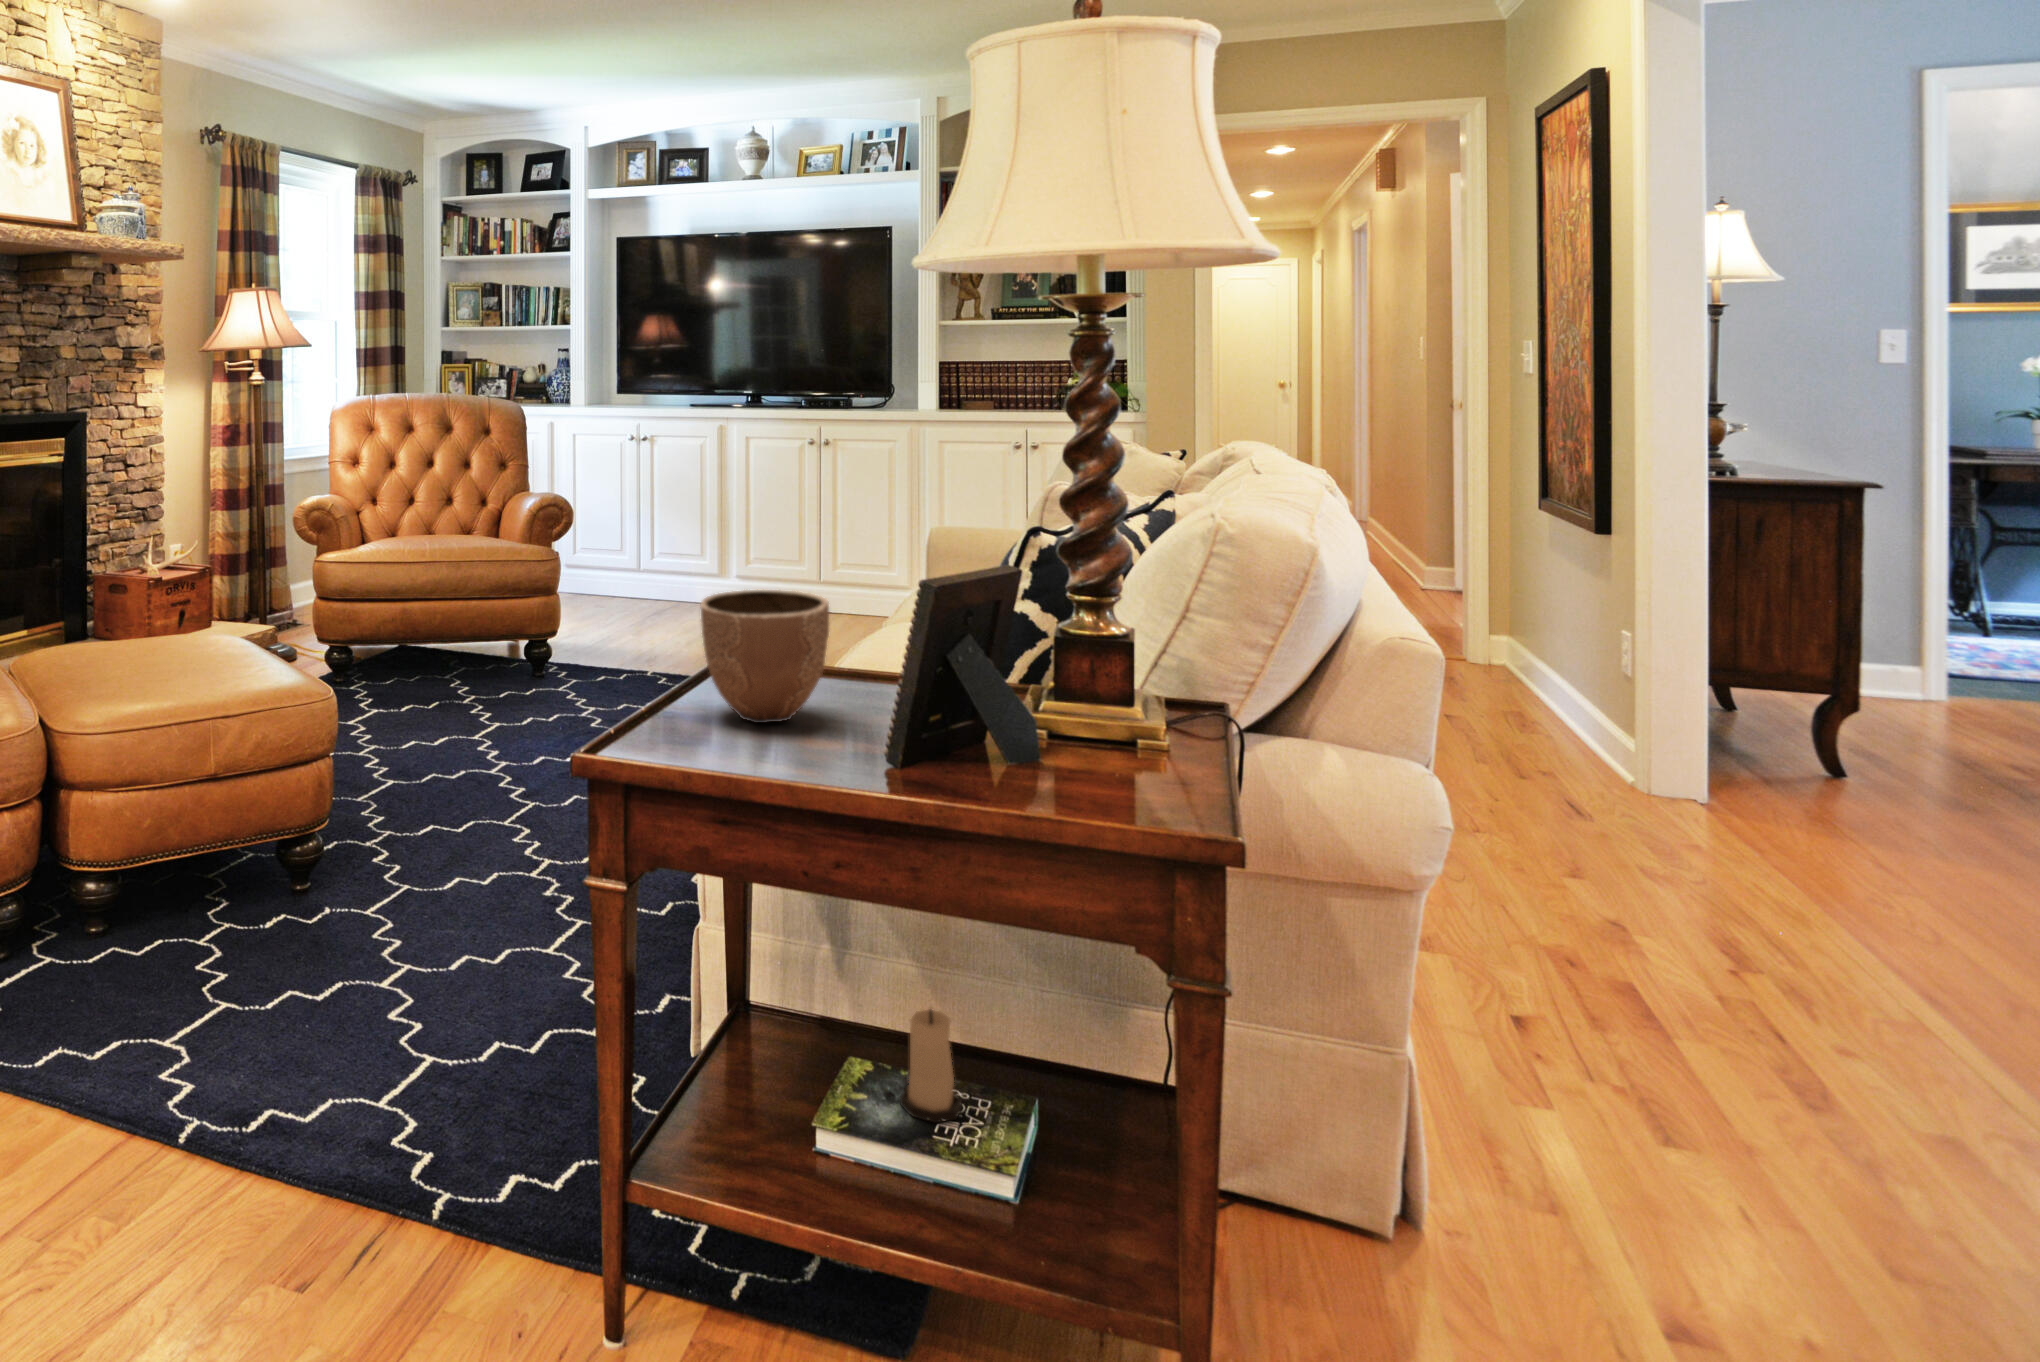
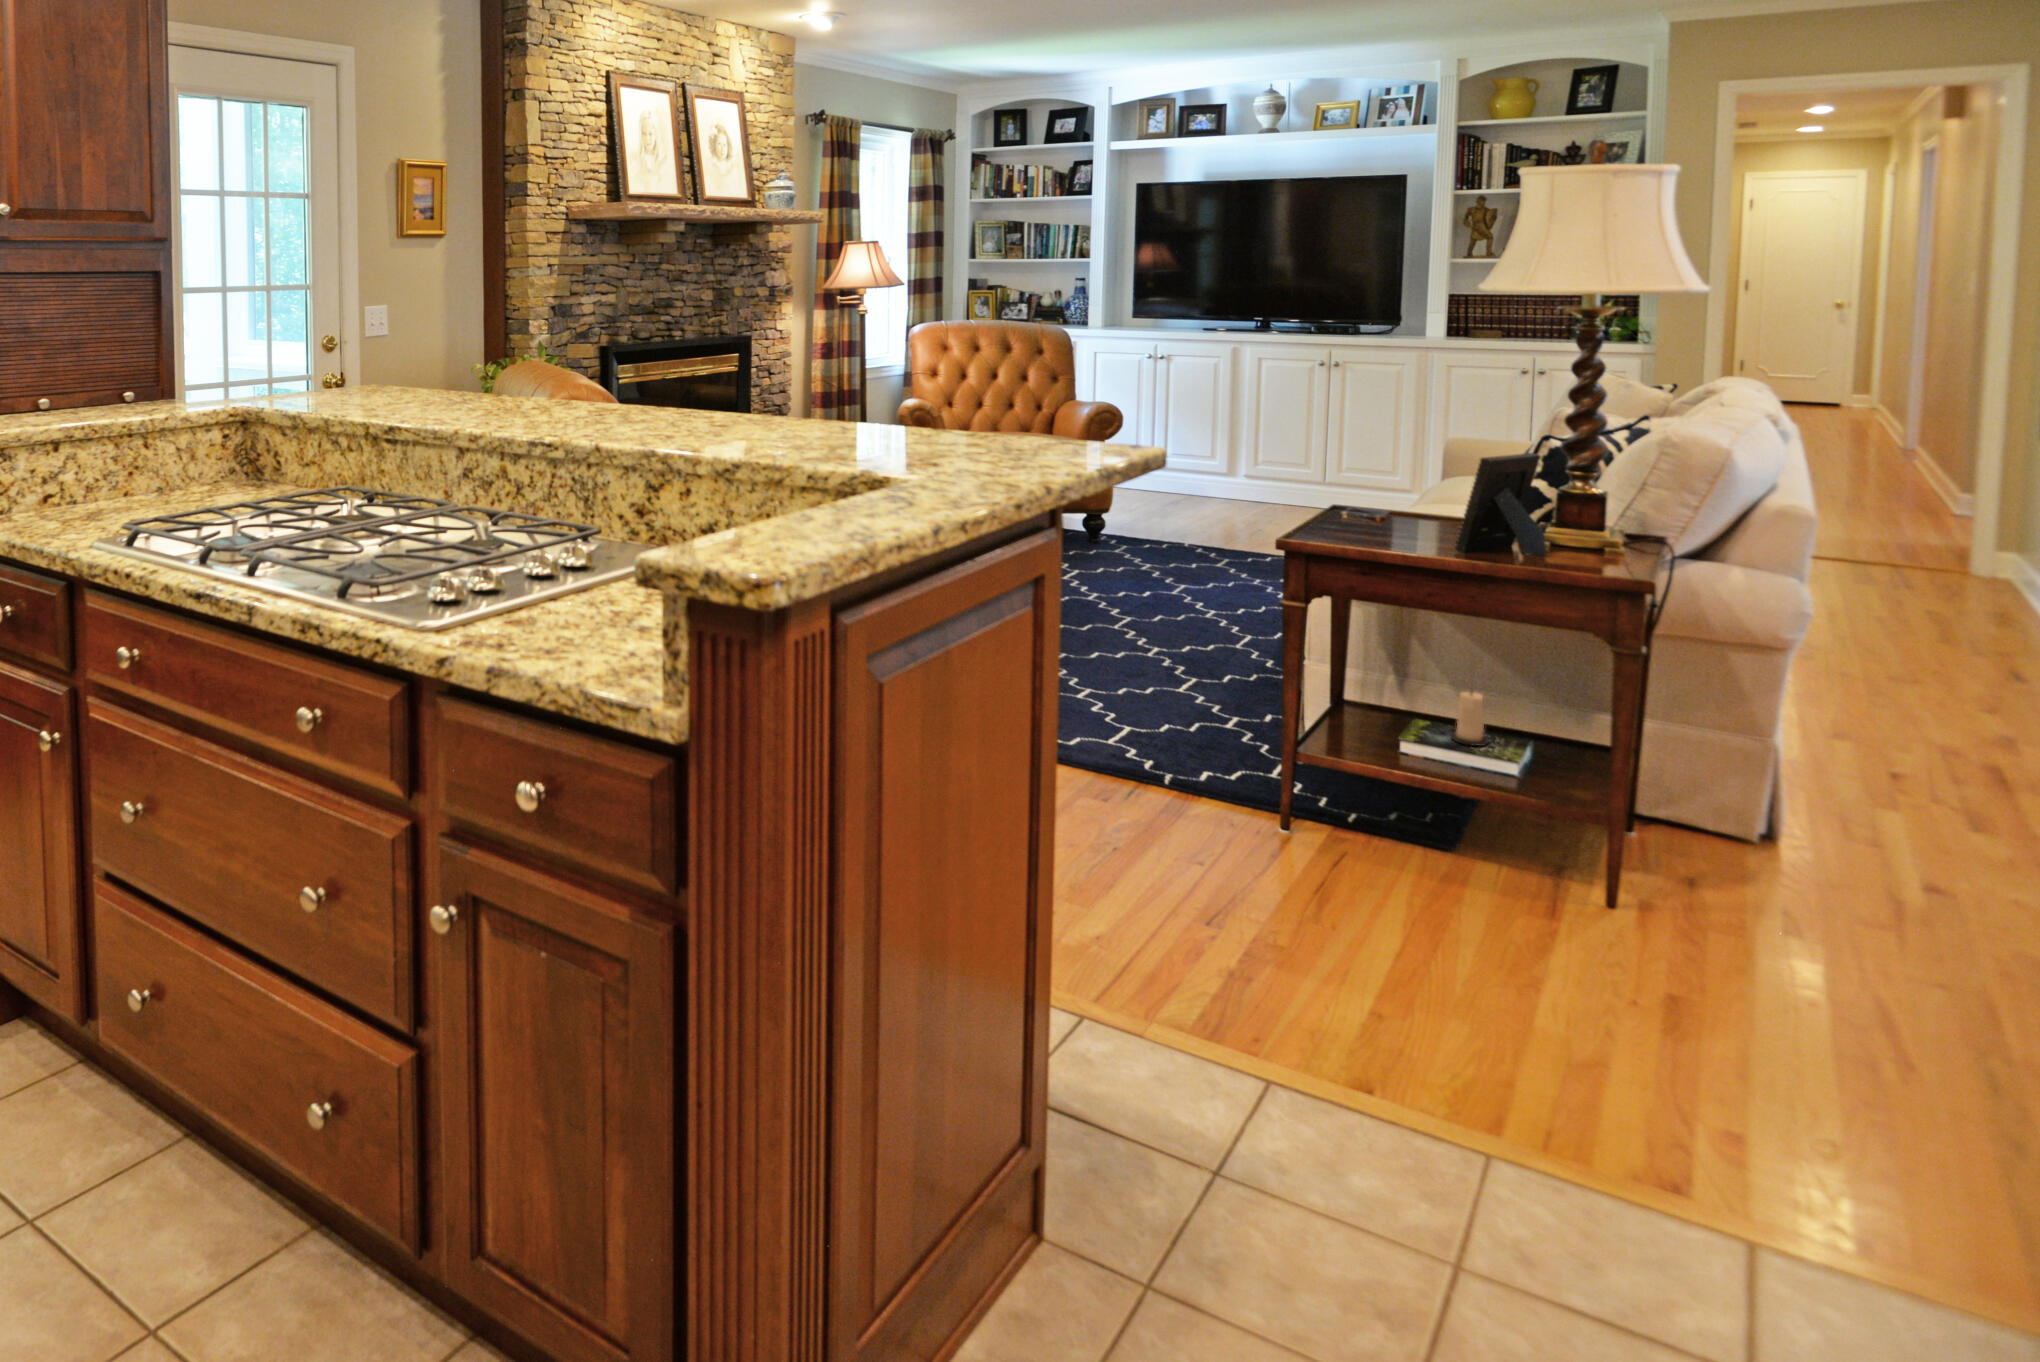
decorative bowl: present [701,589,829,723] -> none [1341,466,1419,535]

